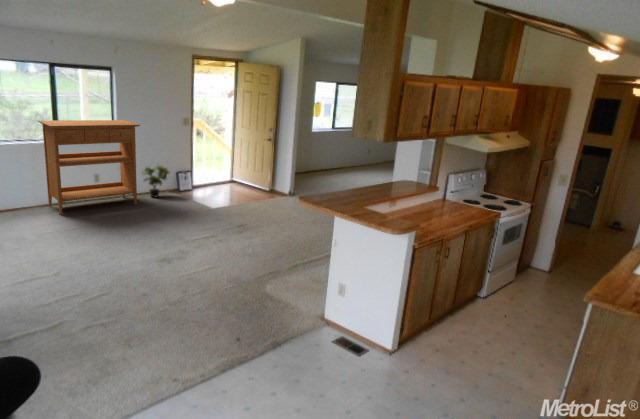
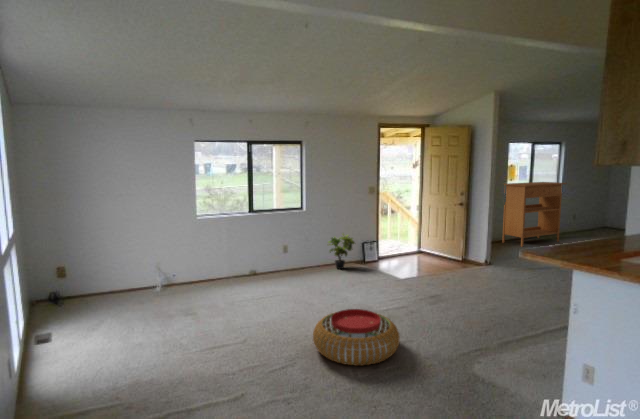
console table: present [38,120,140,215] -> present [502,182,566,247]
pouf: none [135,230,208,271] -> present [313,309,399,366]

